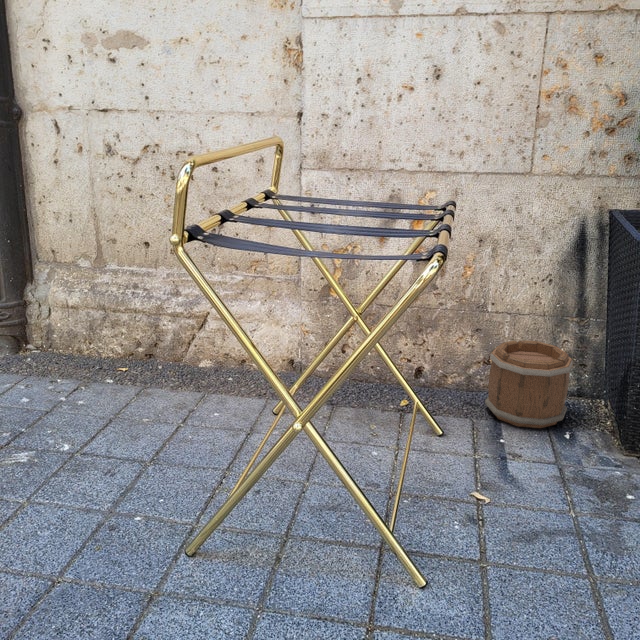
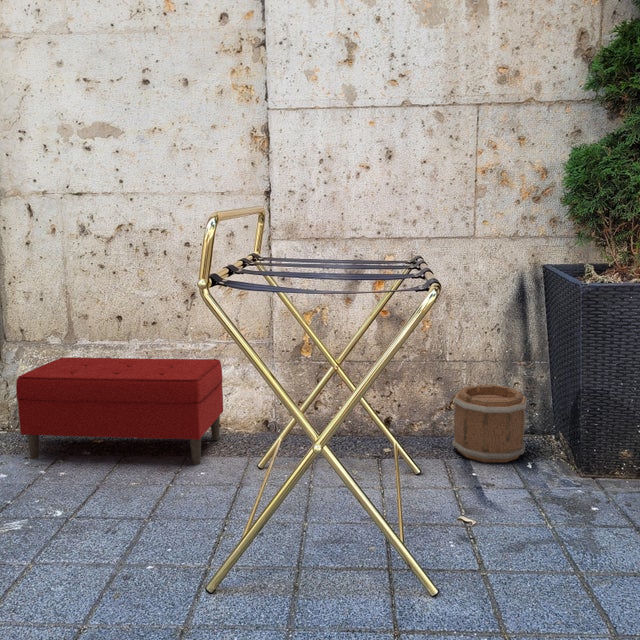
bench: none [37,282,248,404] -> present [16,357,223,465]

